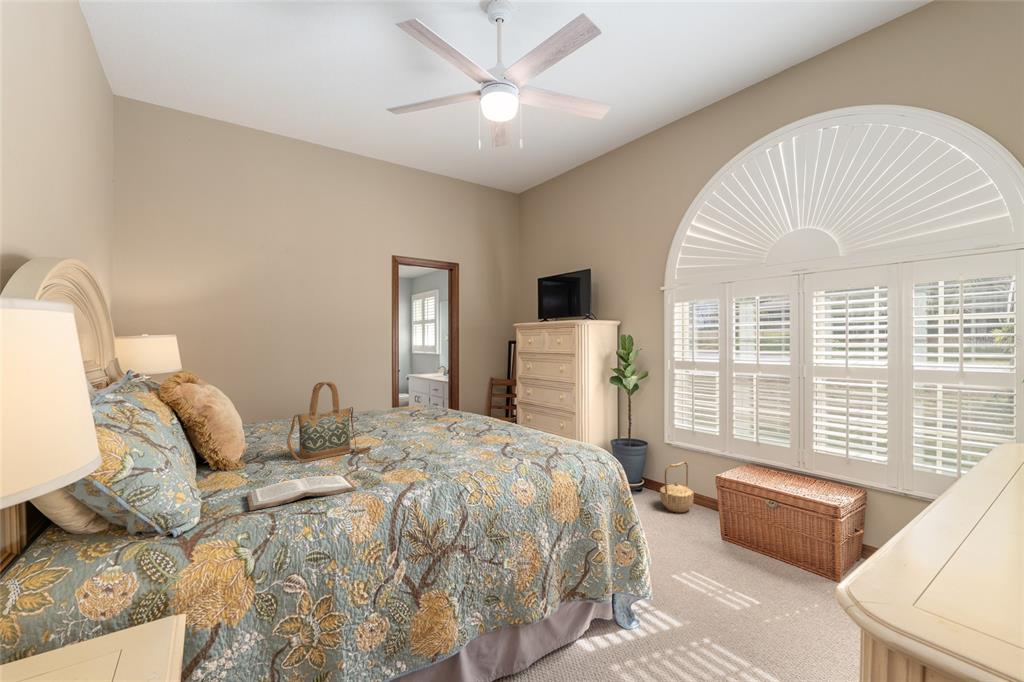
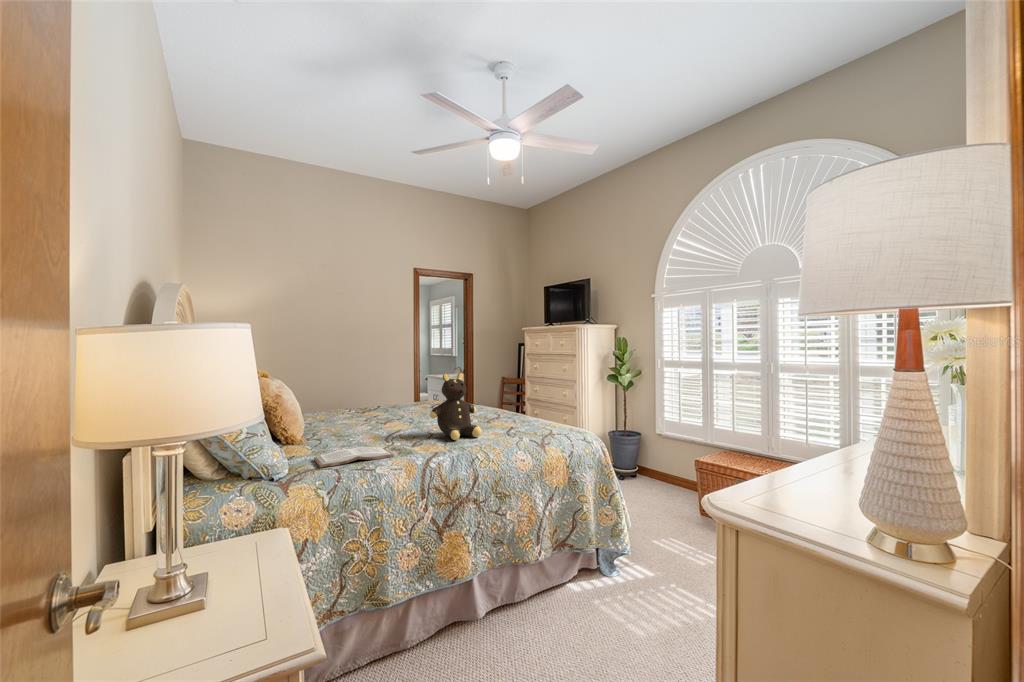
teddy bear: none [406,377,471,463] -> present [430,373,482,440]
handbag: present [287,382,371,462] -> none [336,377,401,440]
basket: present [660,462,694,513] -> none [652,450,682,495]

